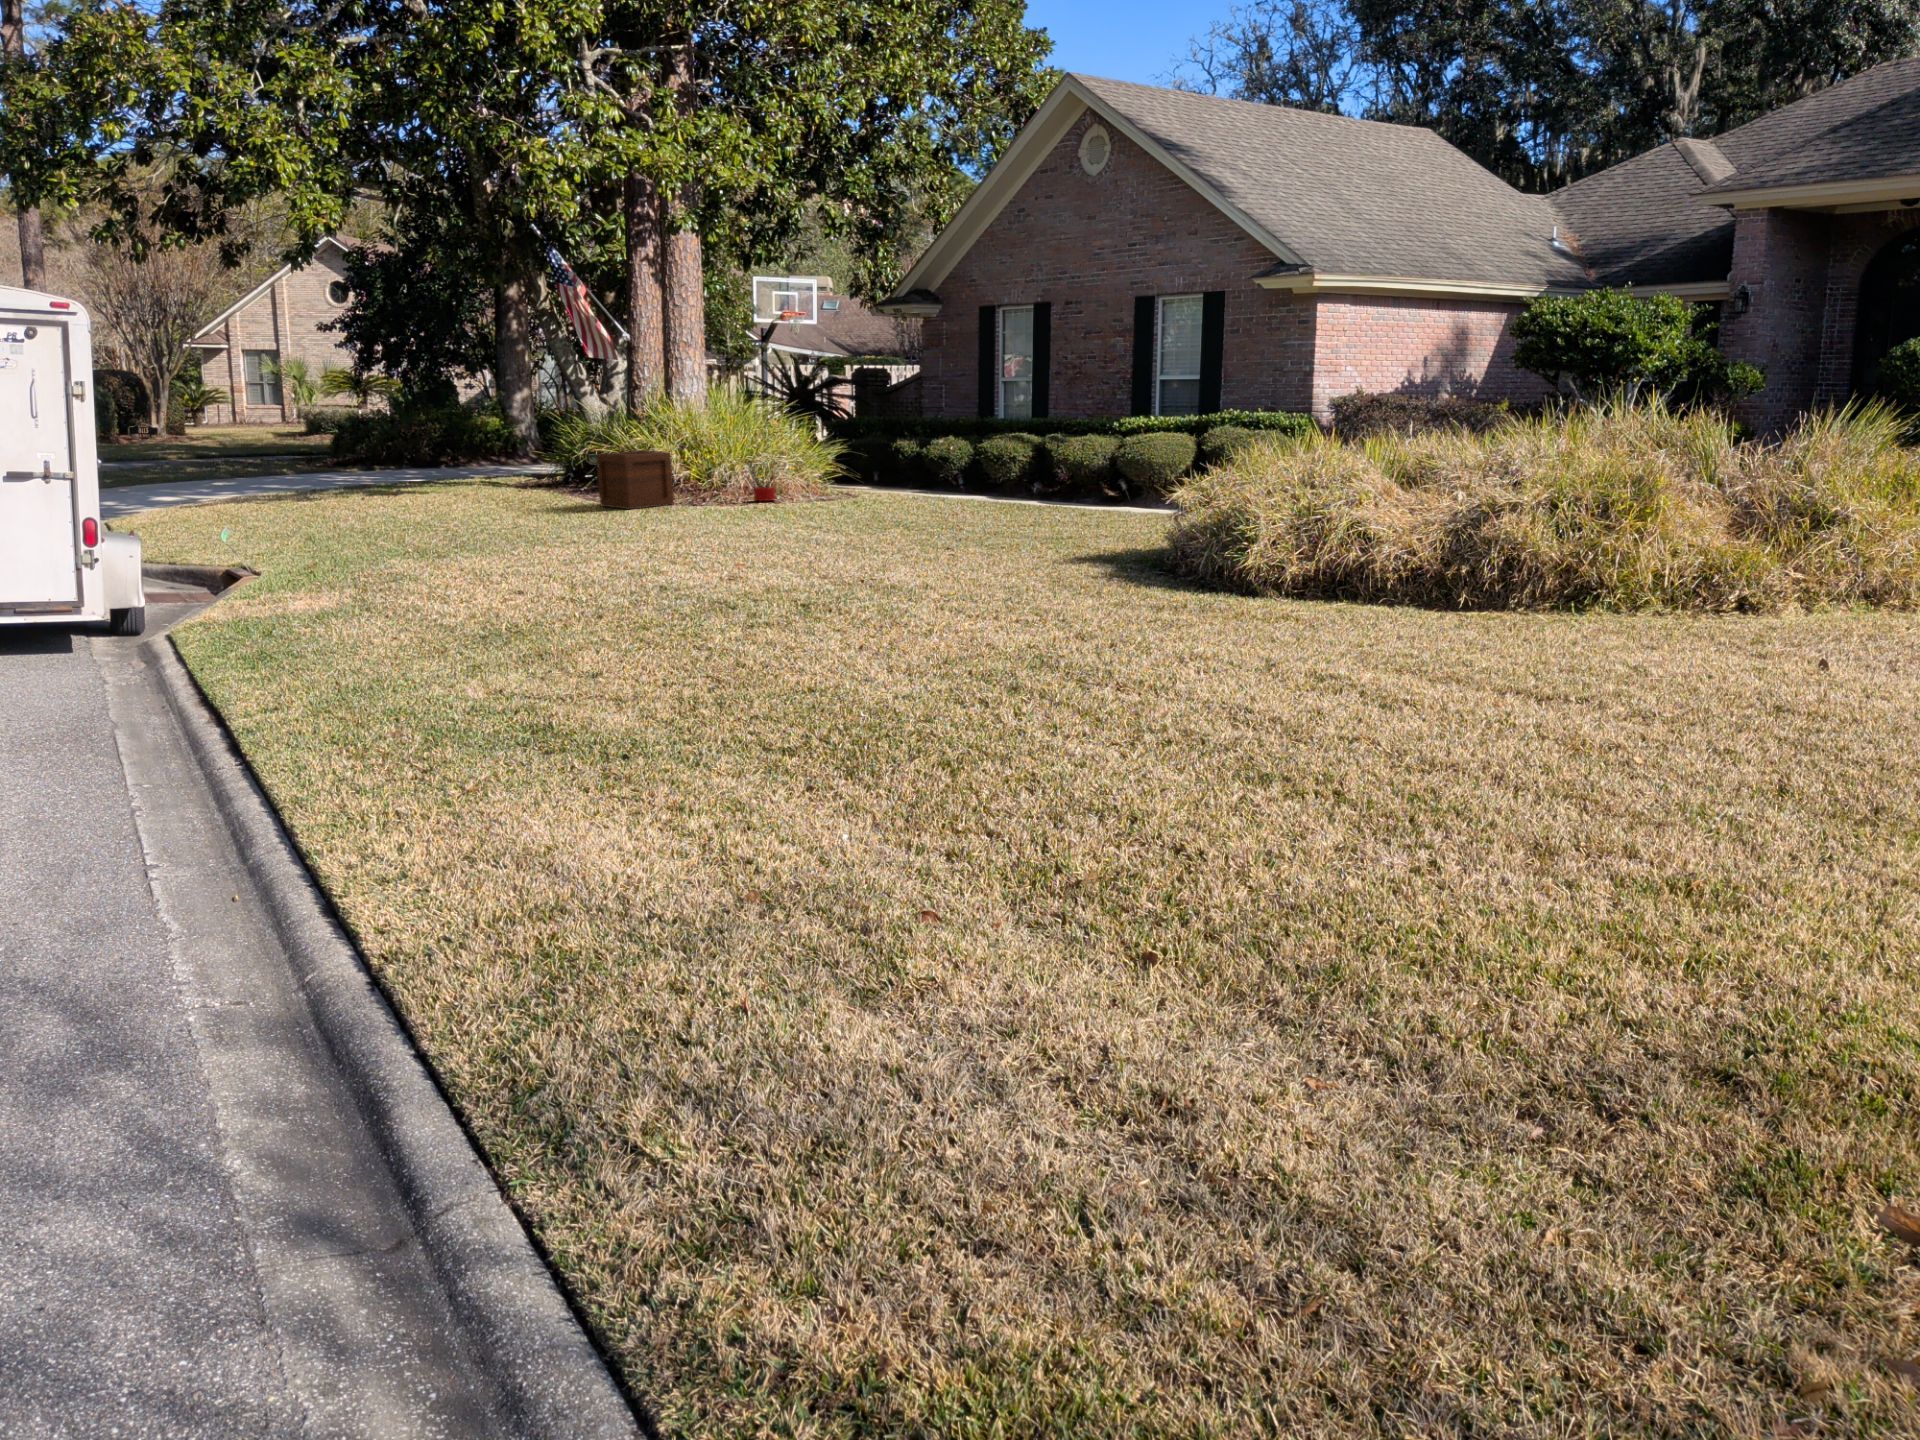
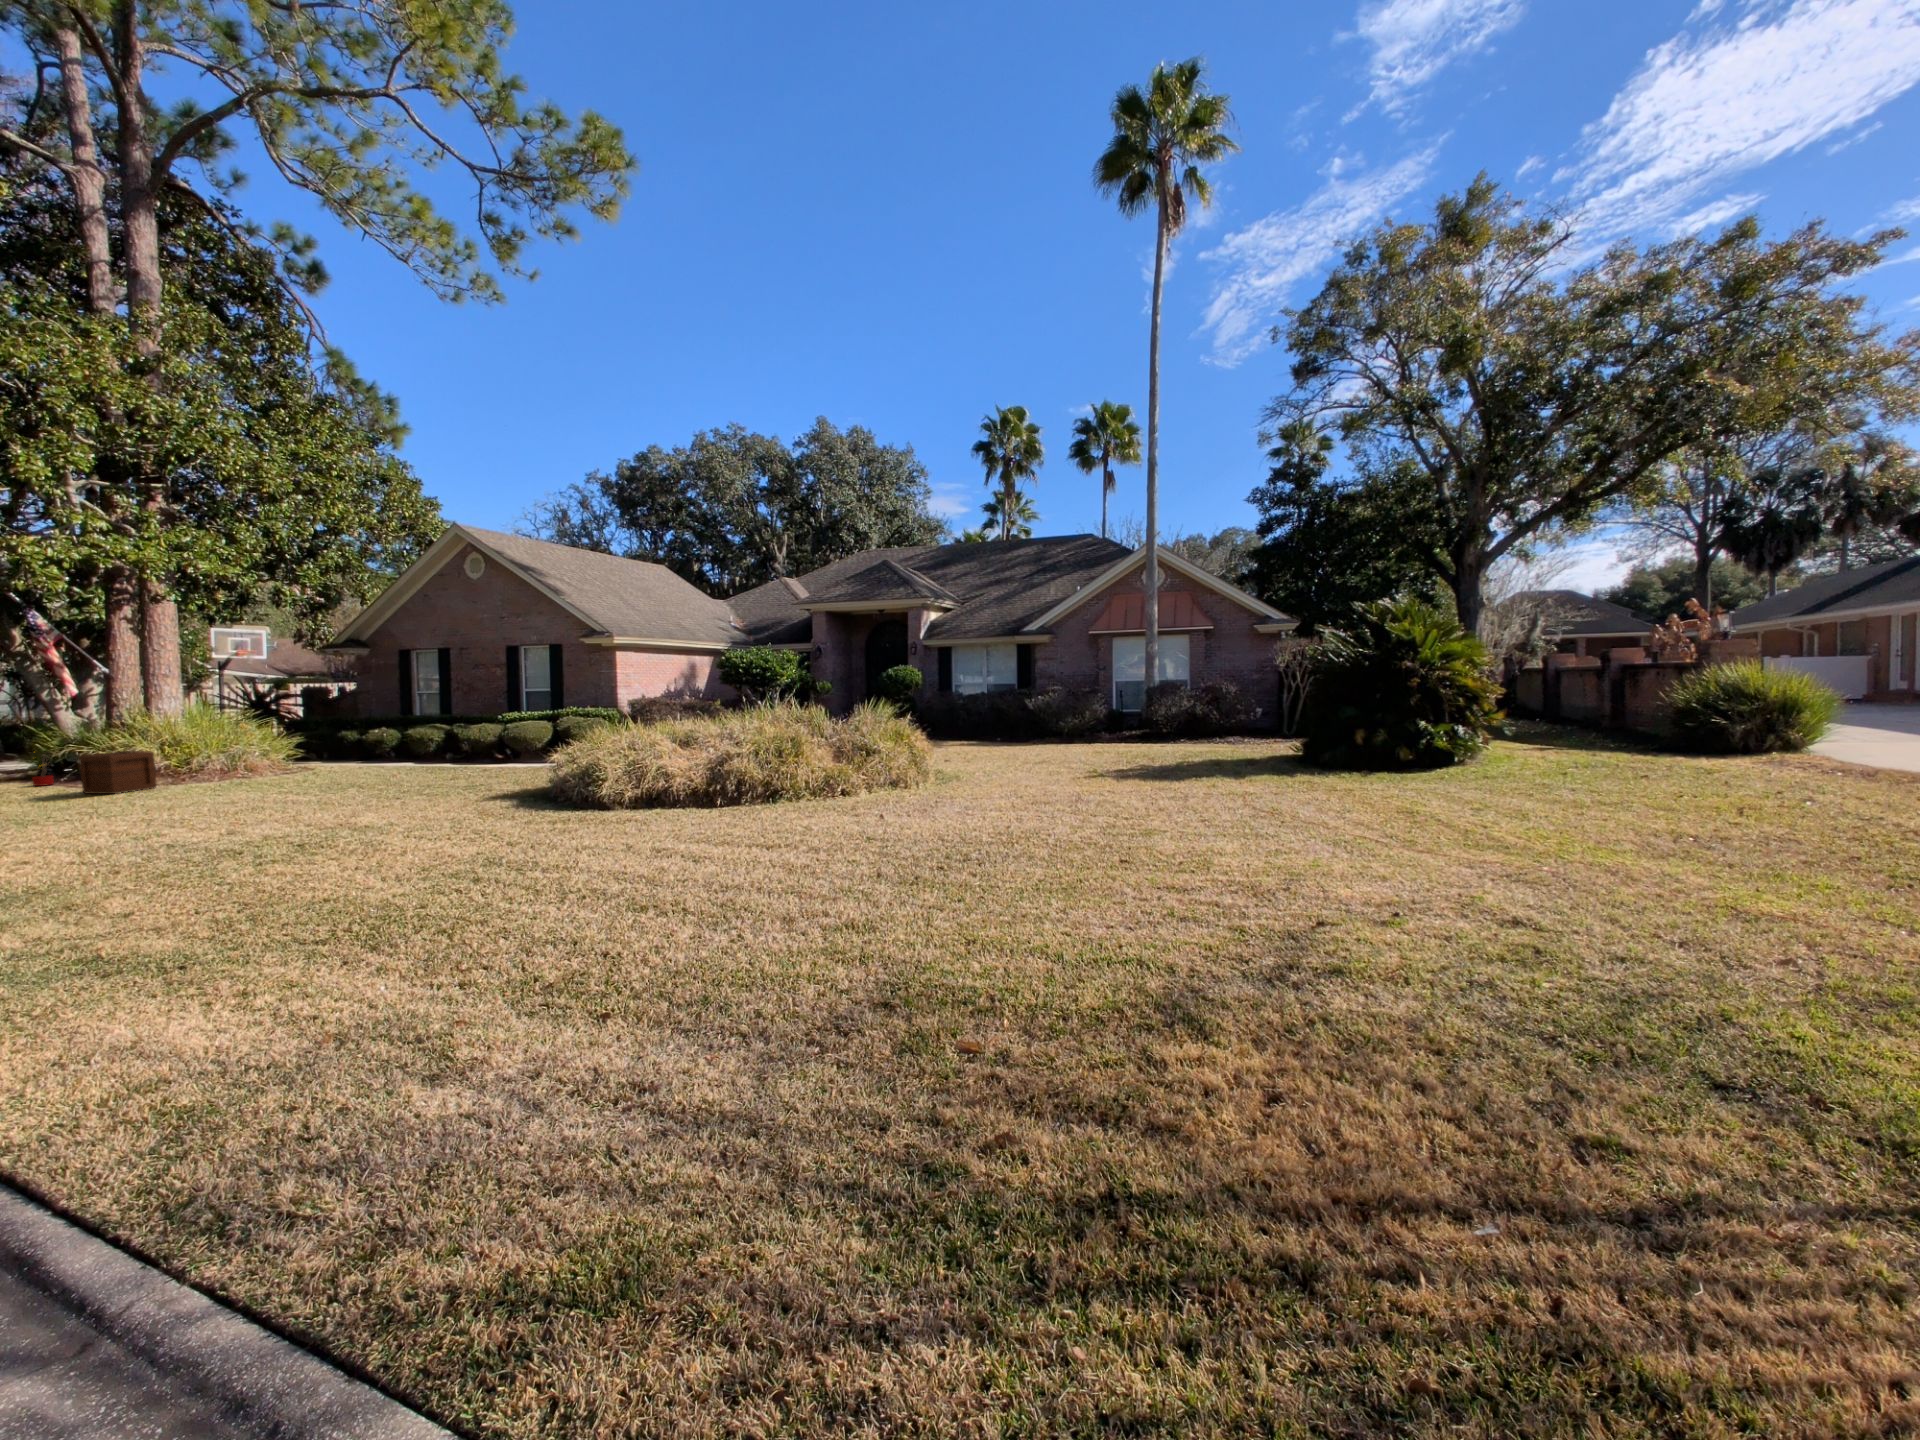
decorative plant: present [747,457,793,501] -> present [32,754,54,786]

